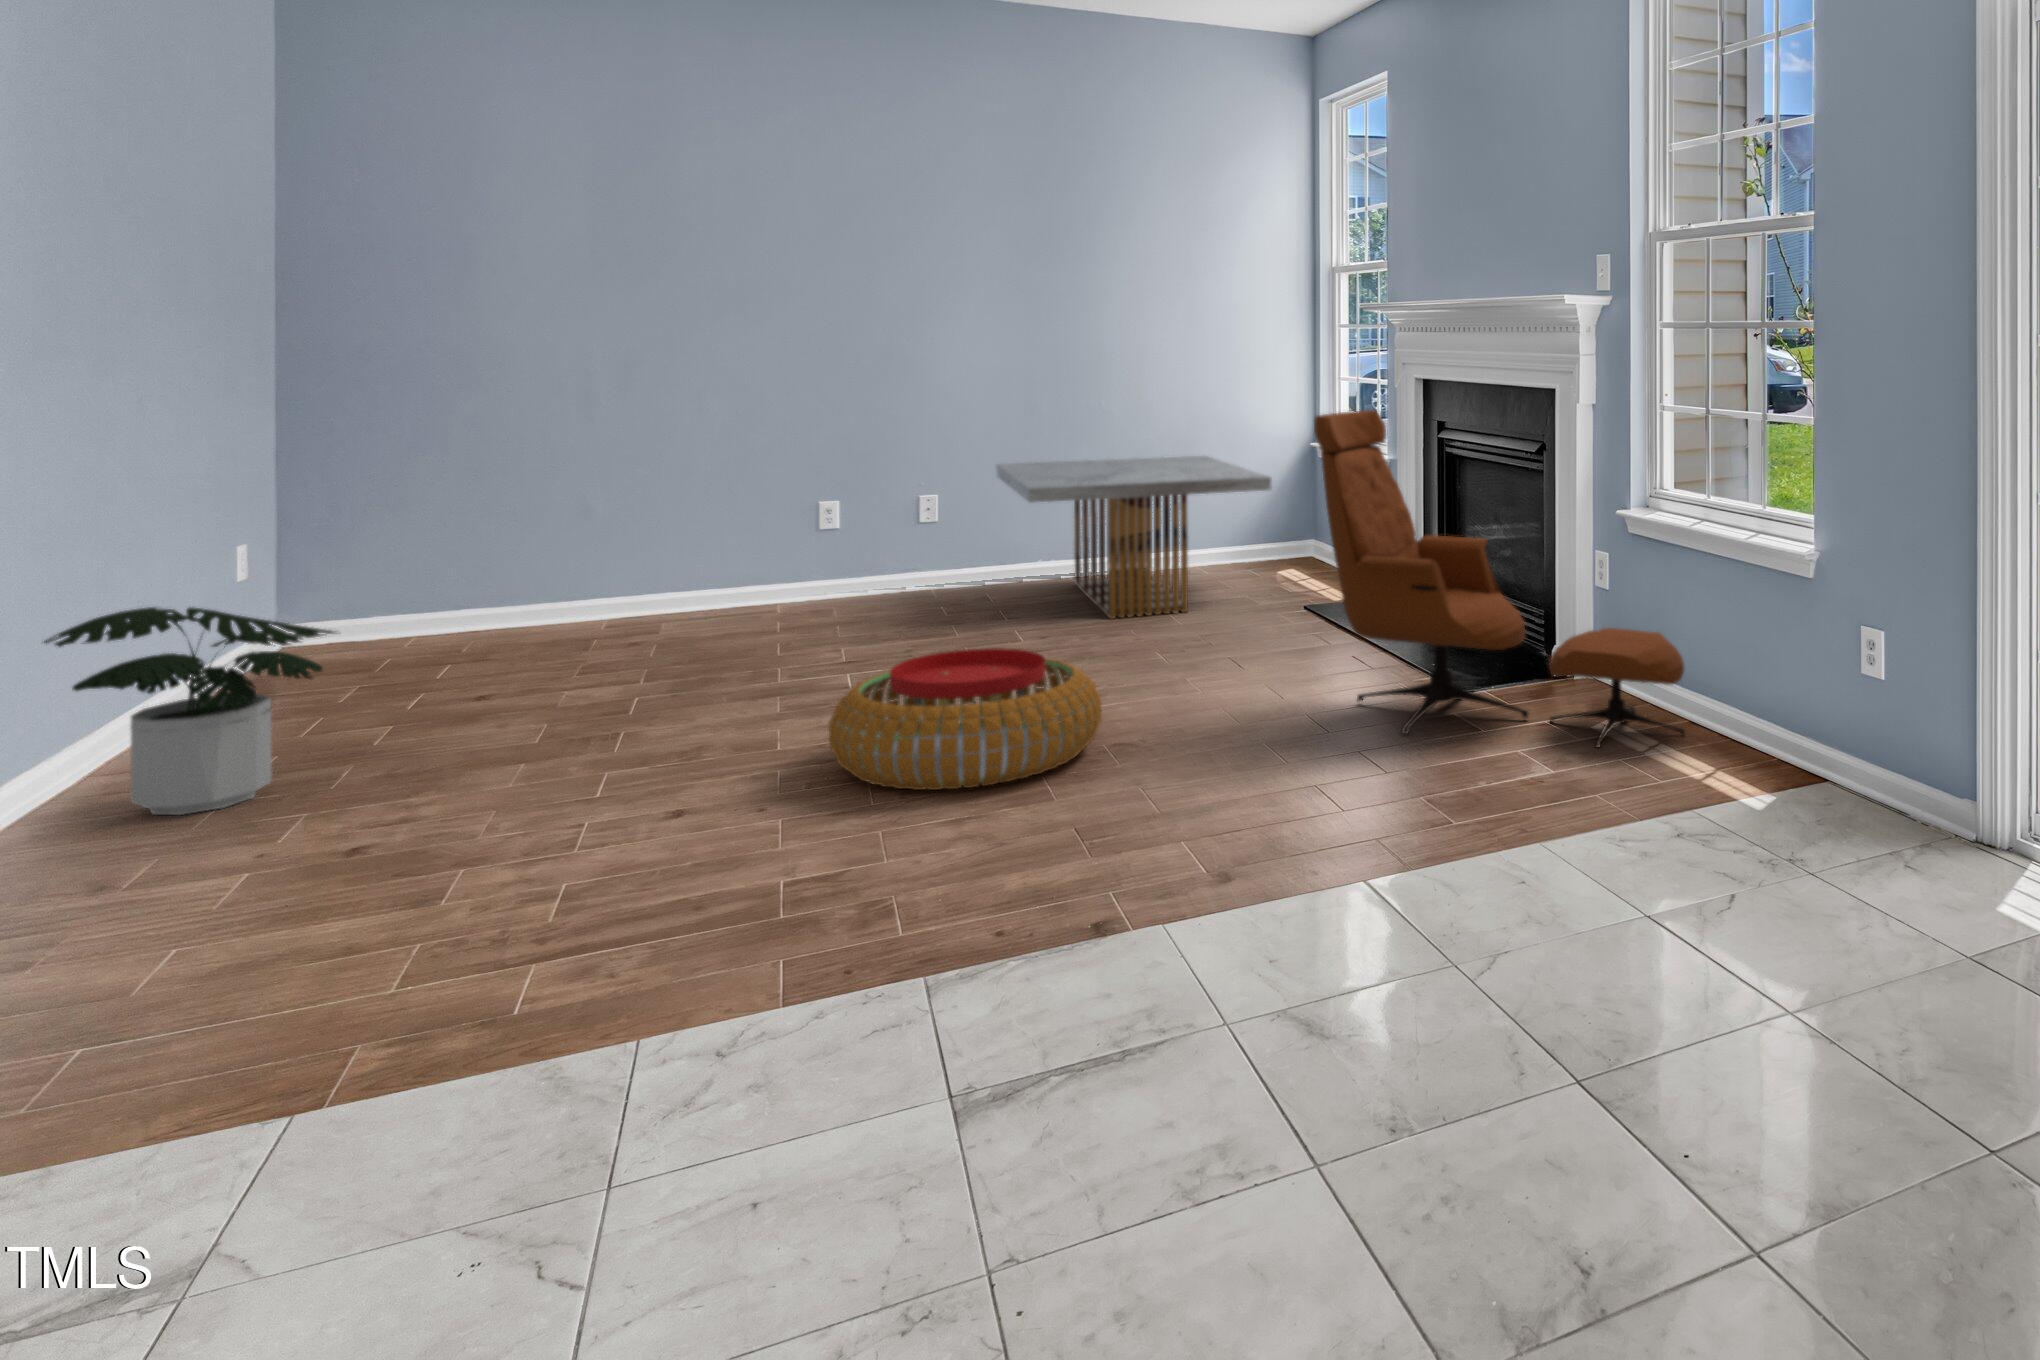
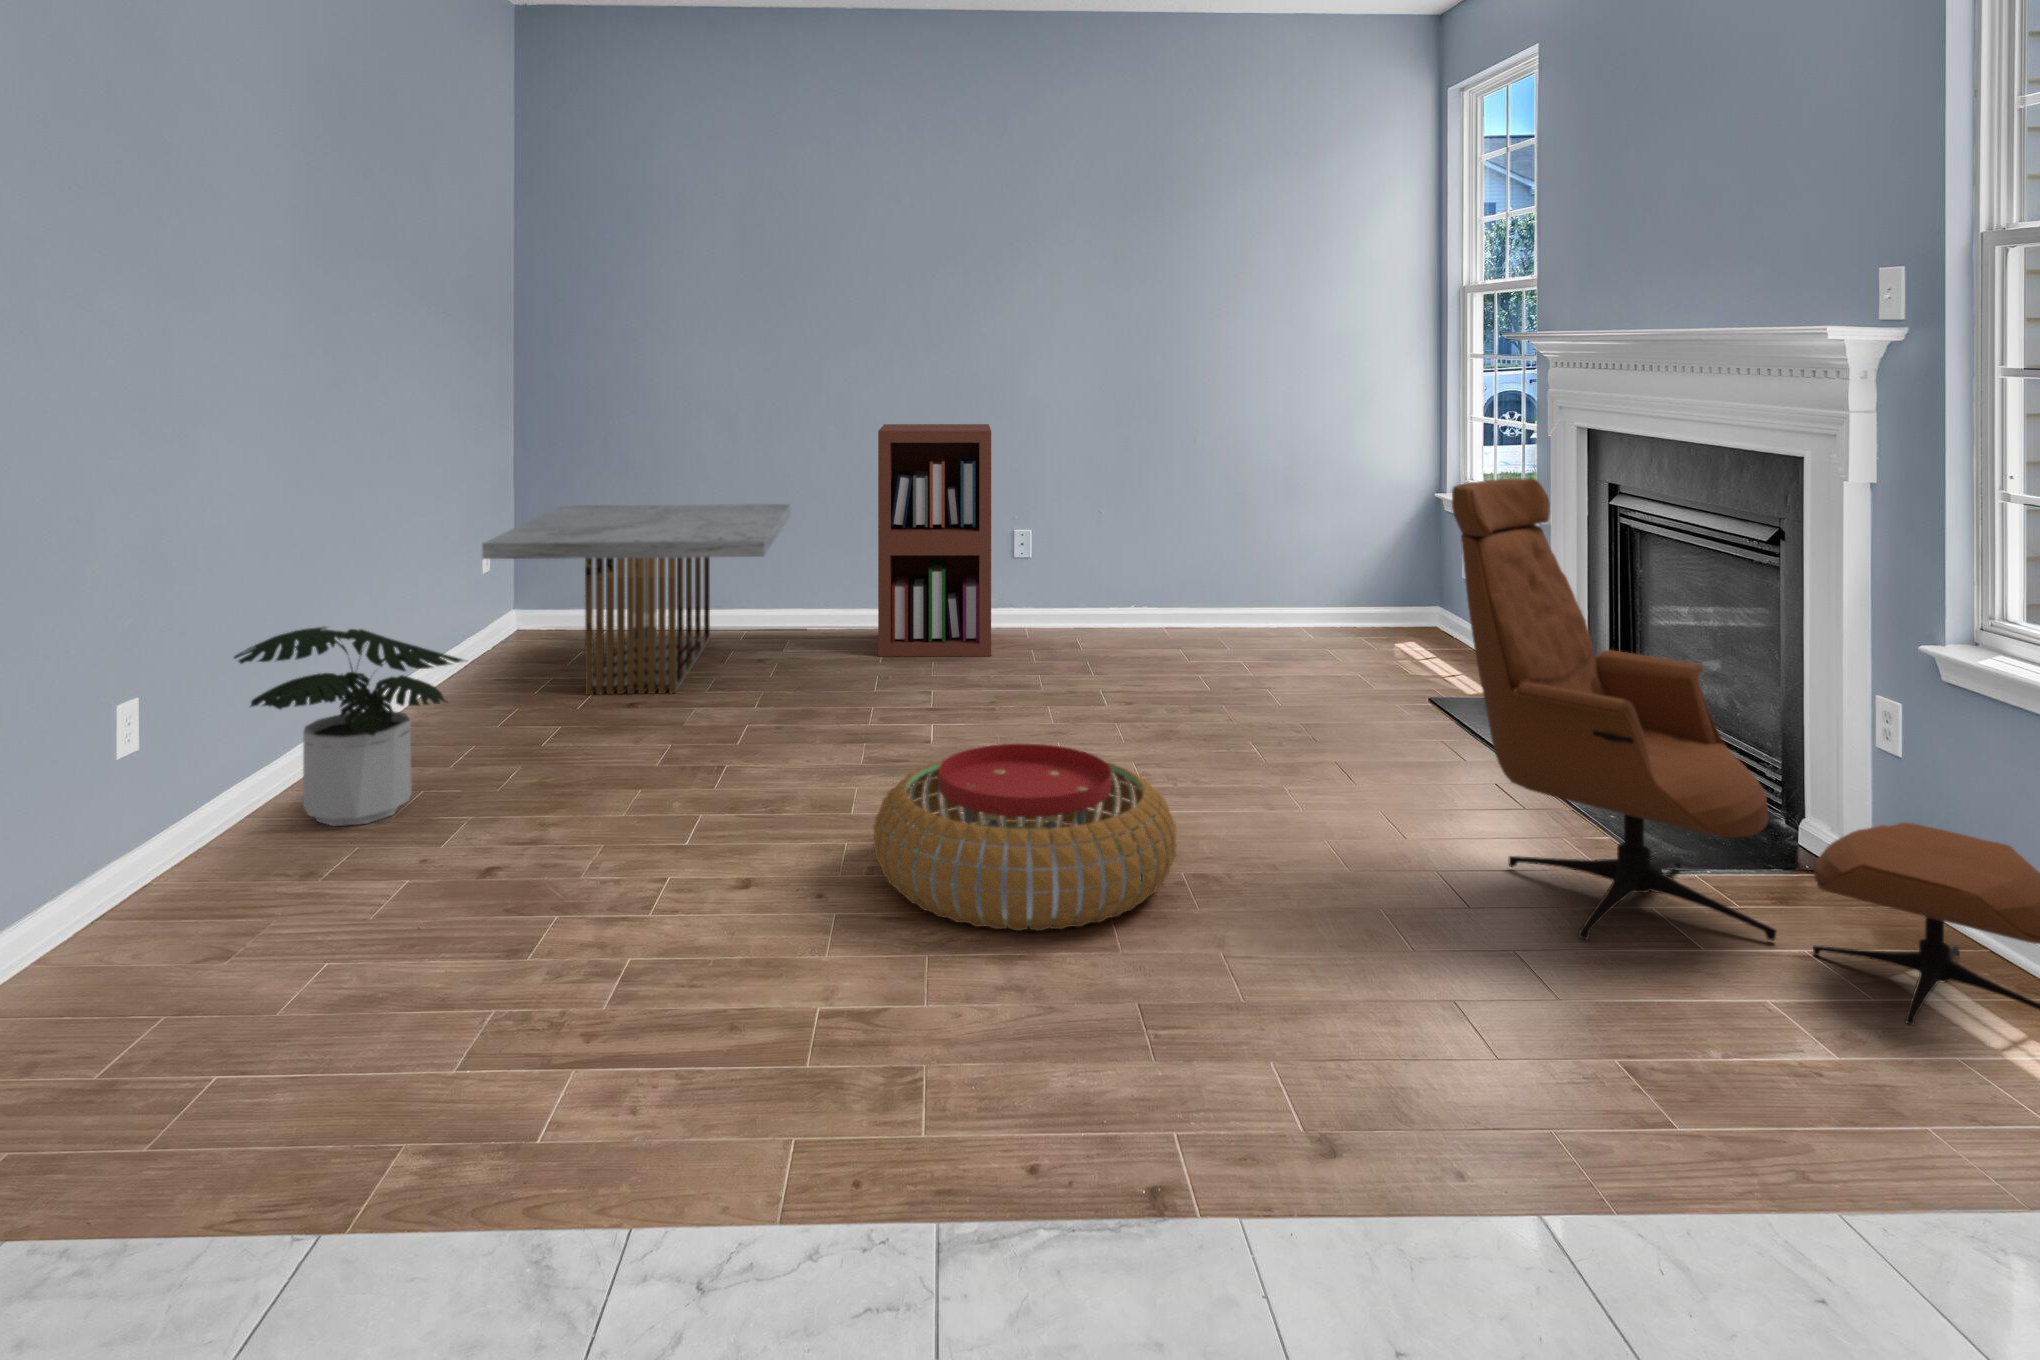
bookshelf: none [776,391,900,622] -> present [878,424,991,657]
coffee table: present [996,456,1271,619] -> present [482,504,790,695]

